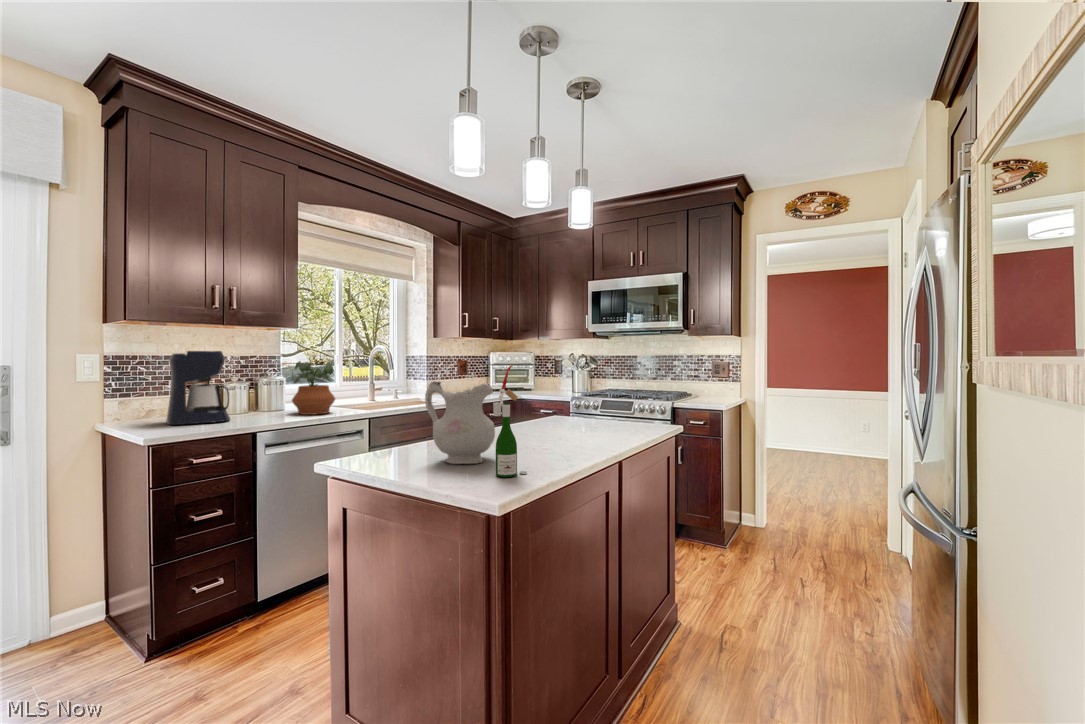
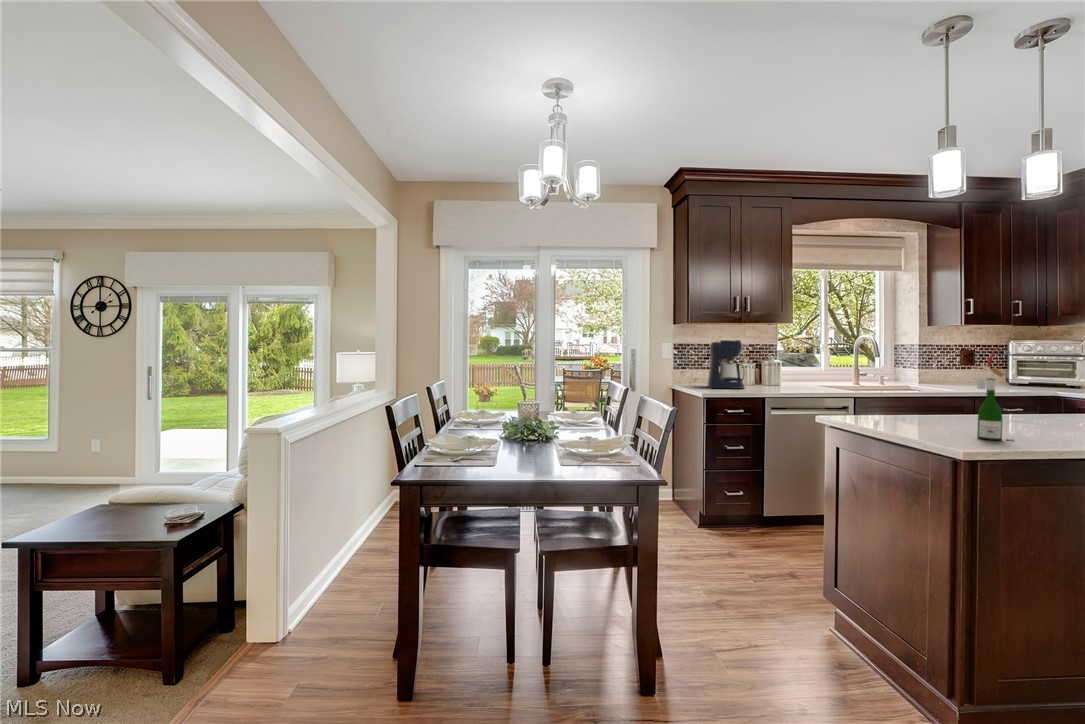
potted plant: present [292,361,335,415] -> none [787,346,823,390]
ceramic pitcher: present [425,381,495,464] -> none [909,360,983,430]

